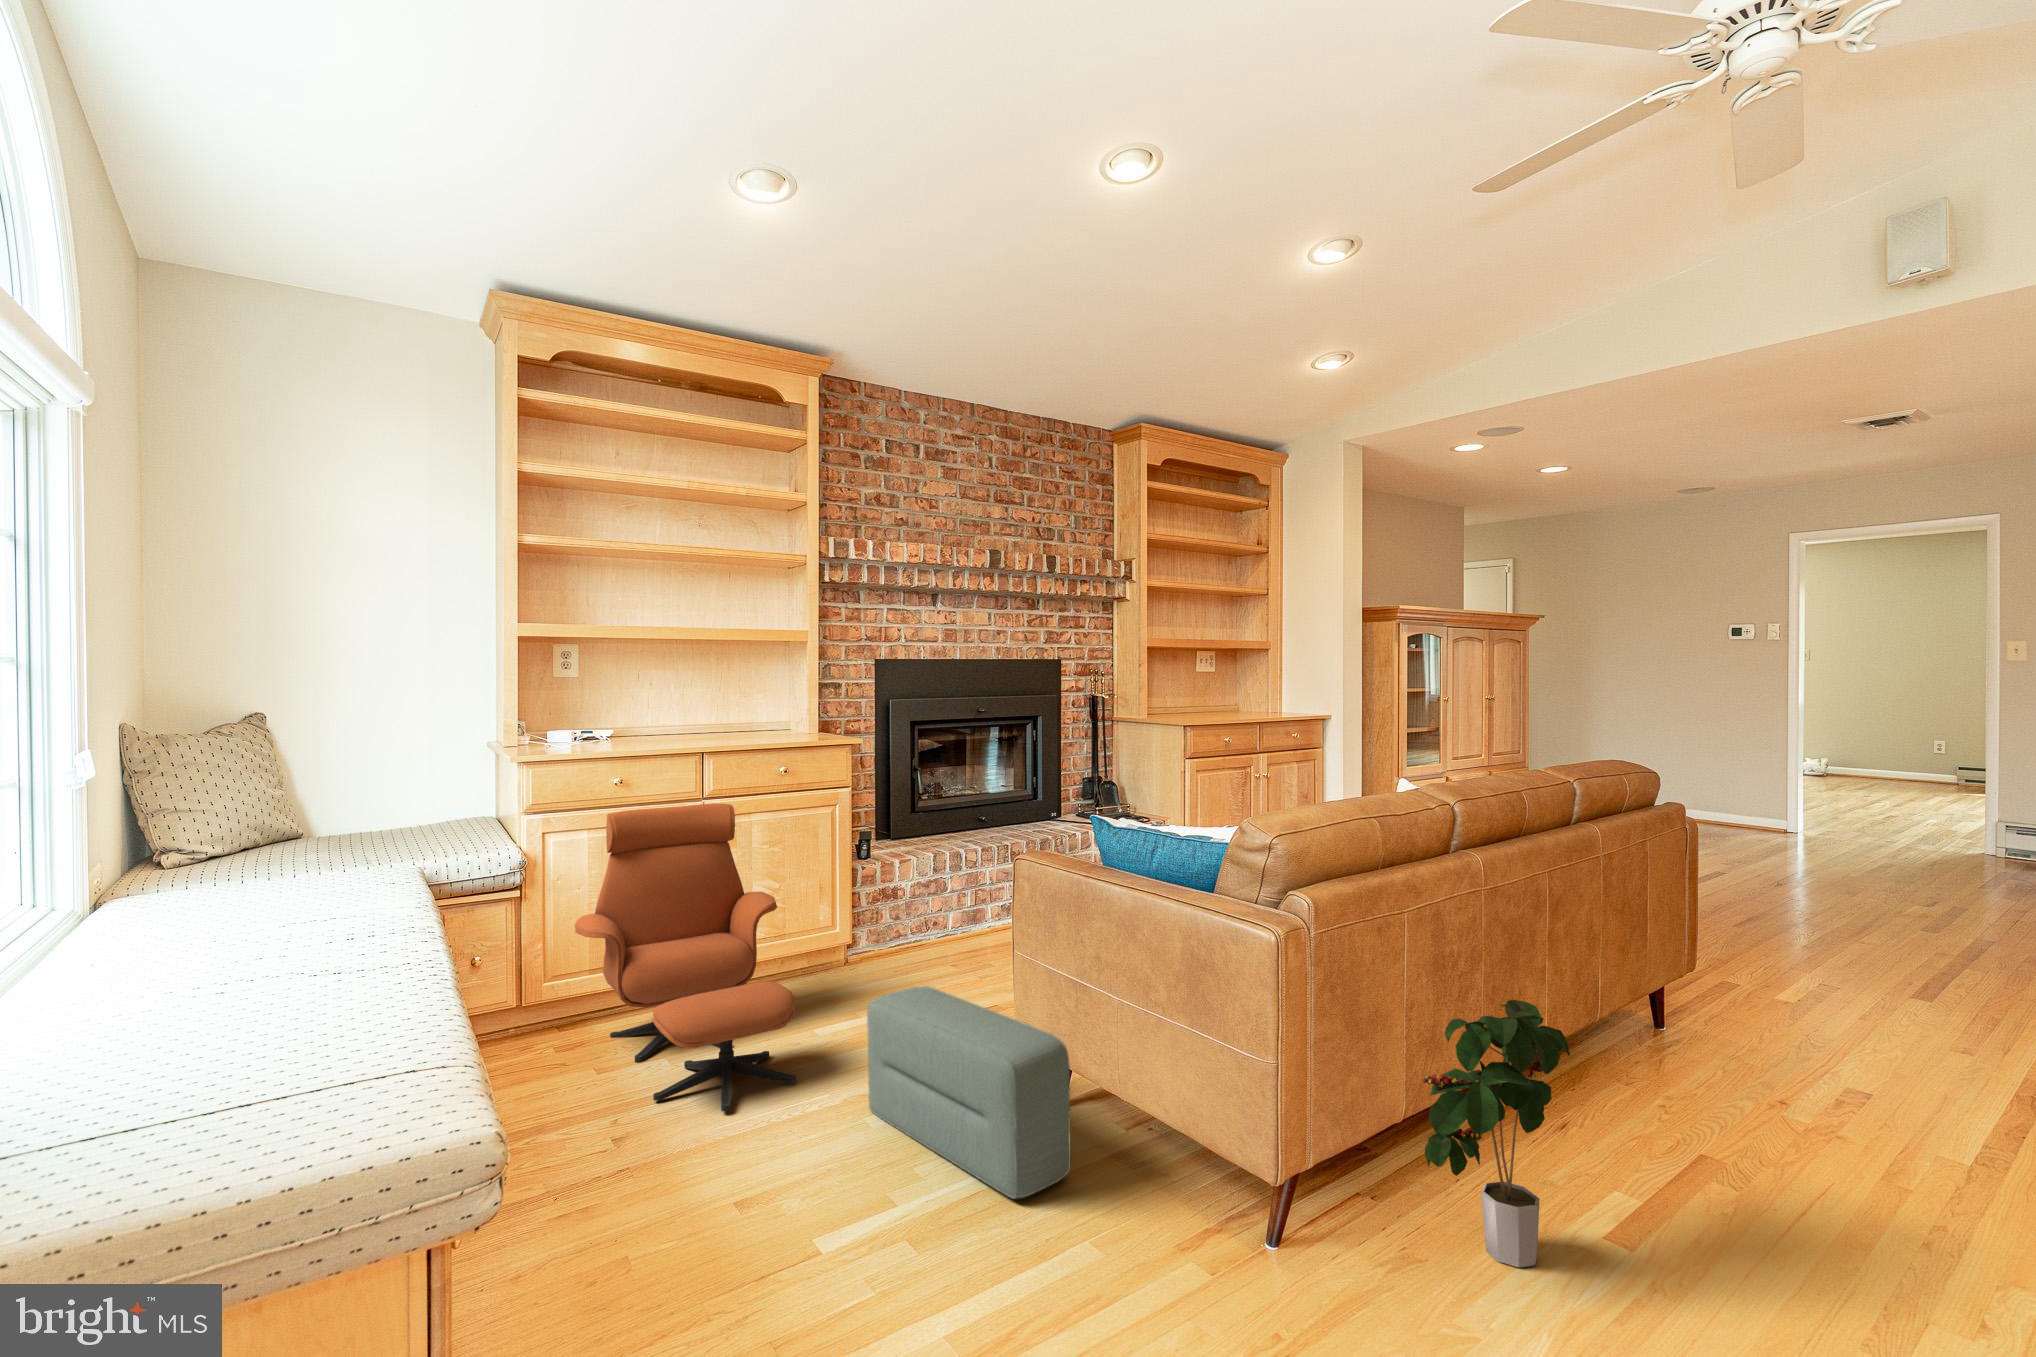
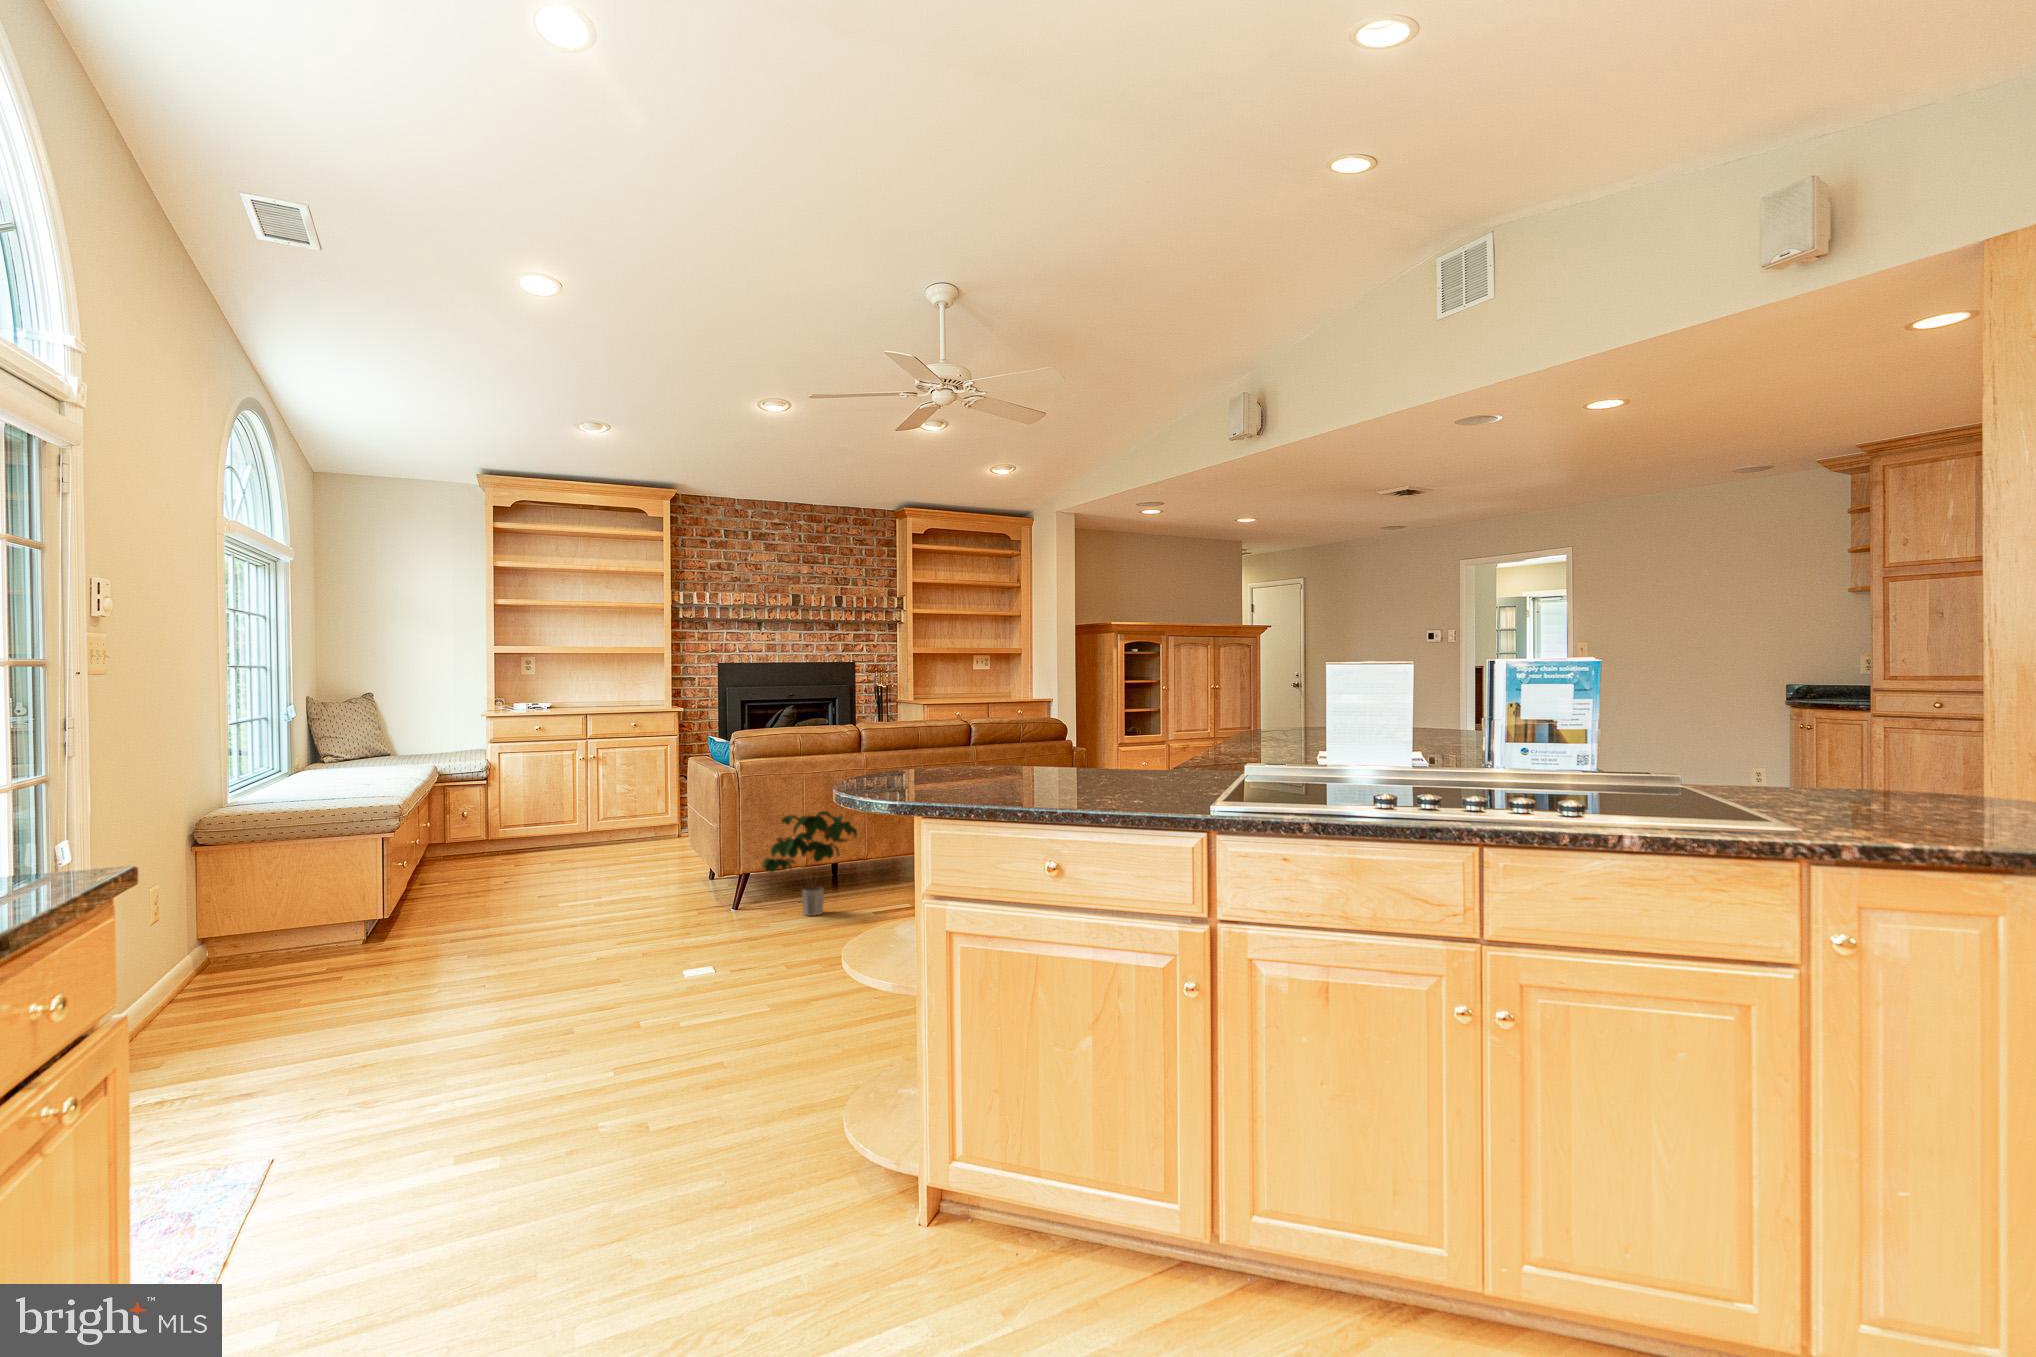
lounge chair: present [575,803,796,1111] -> none [507,741,618,876]
pouf: present [867,986,1071,1199] -> none [617,823,674,897]

